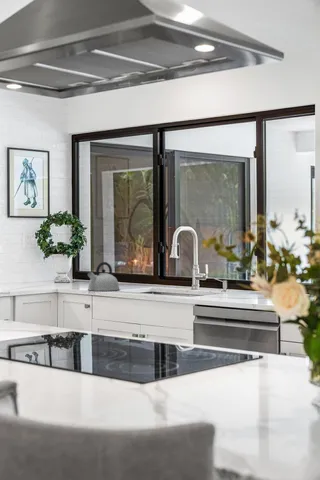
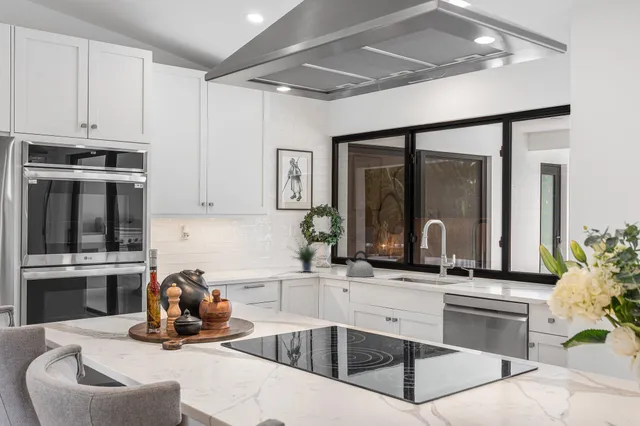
potted plant: none [19,245,68,288] -> present [296,245,324,272]

